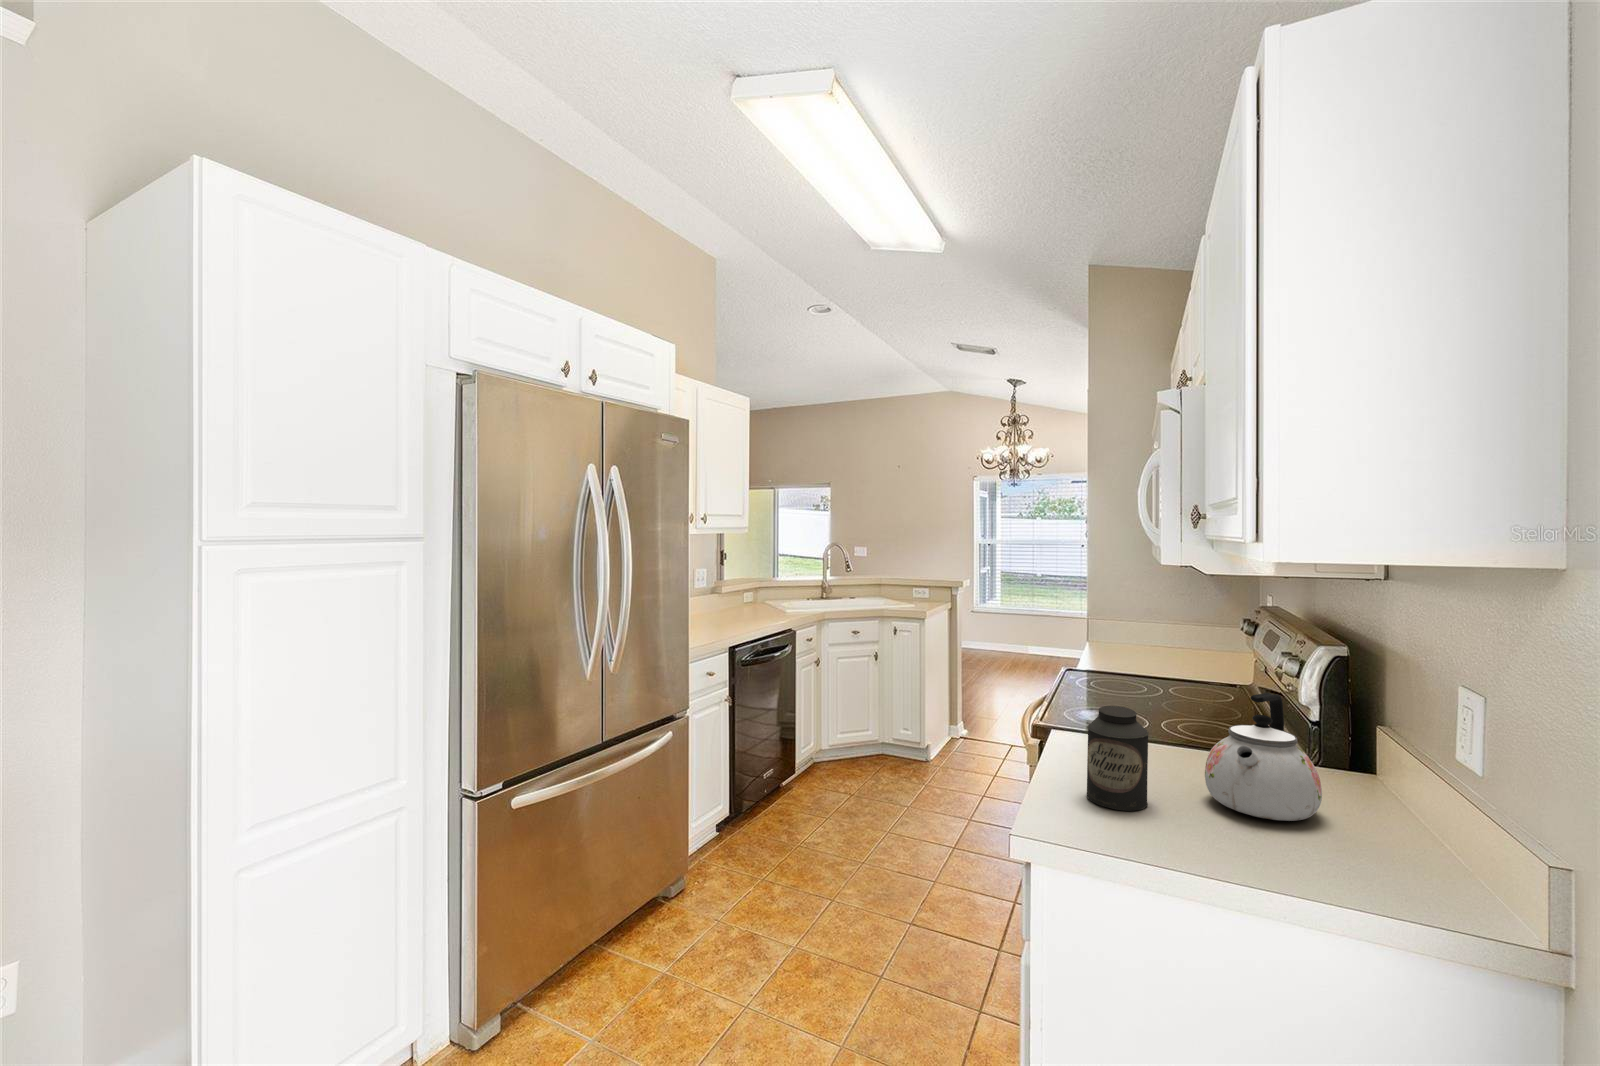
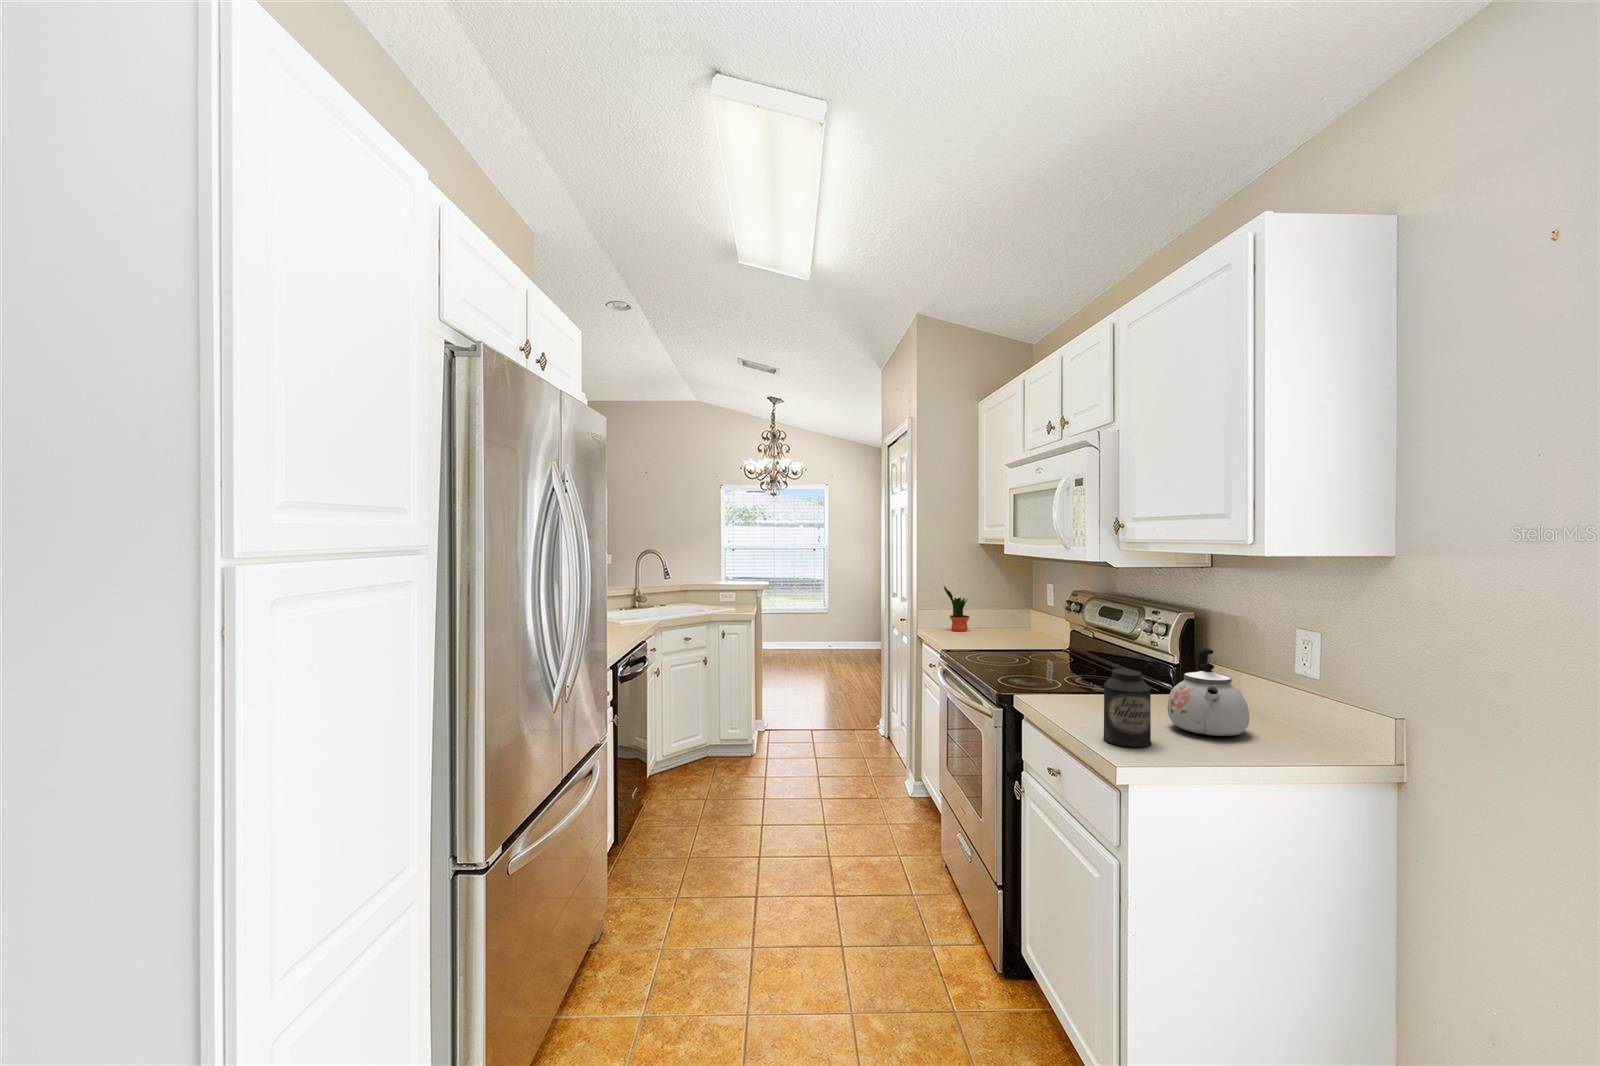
potted plant: none [1123,592,1158,650] -> present [944,586,969,631]

